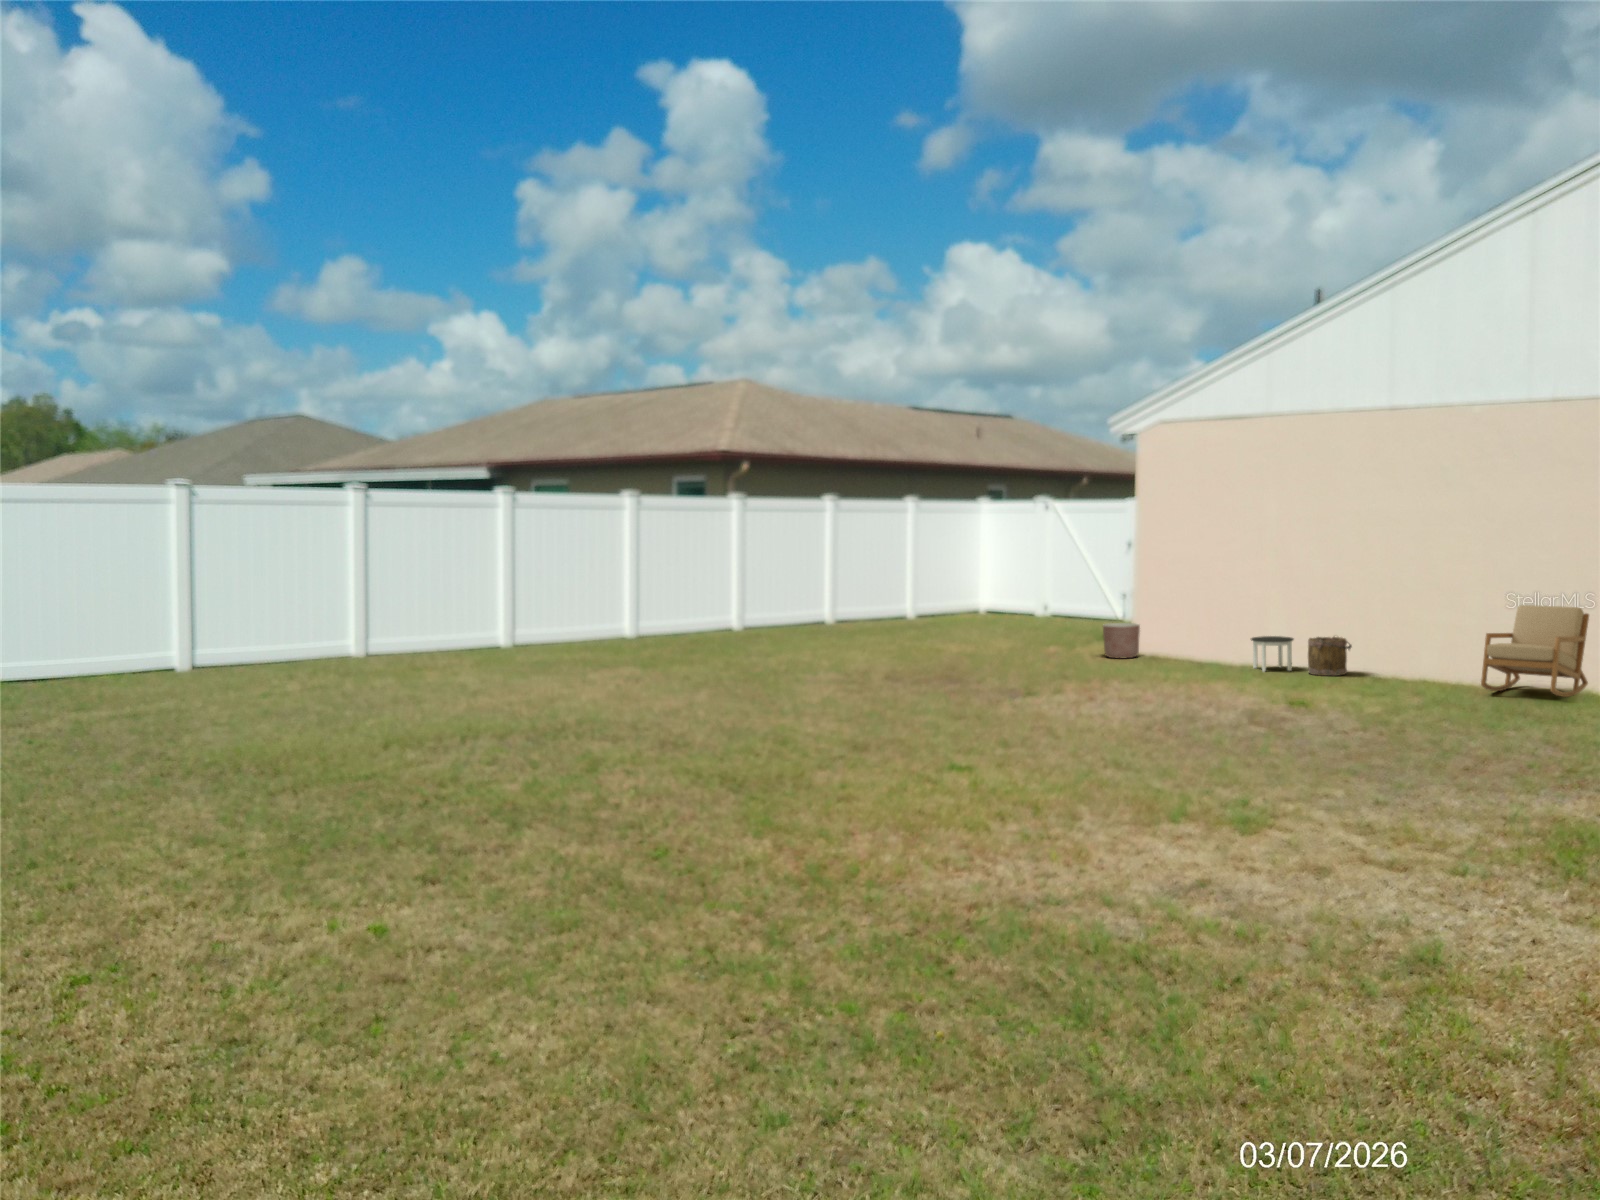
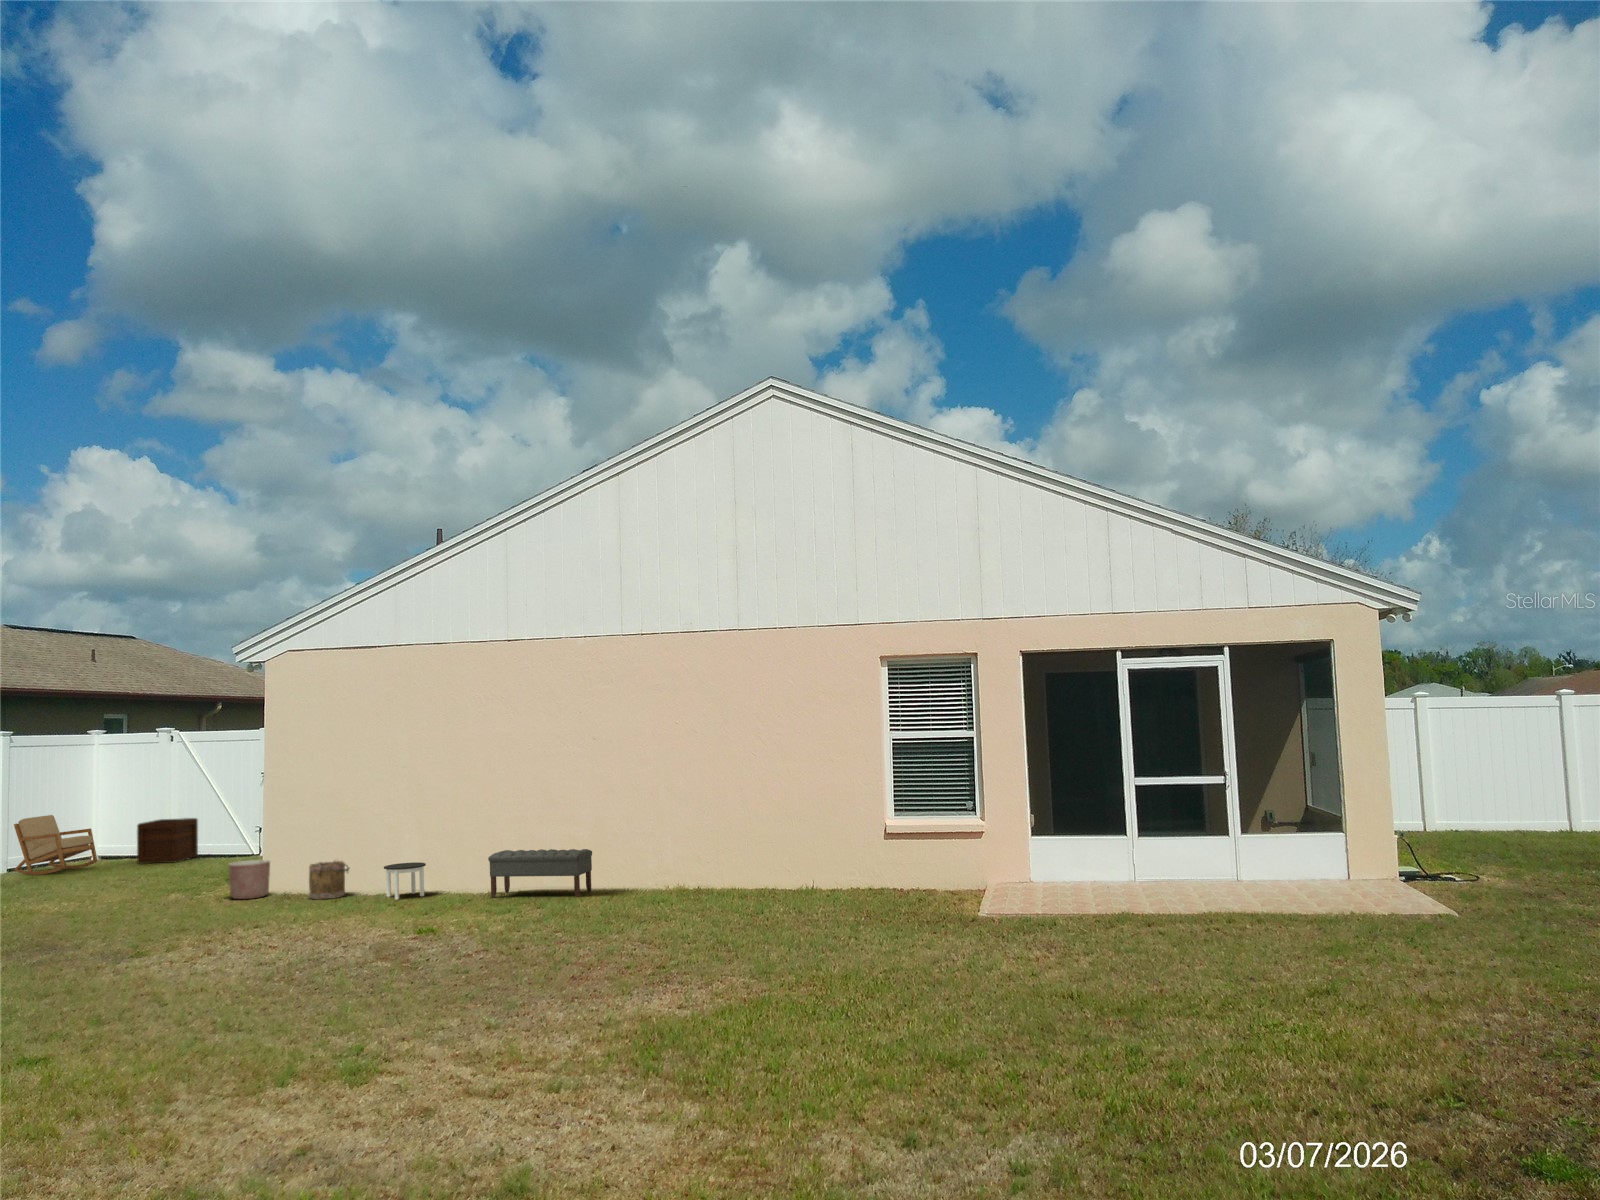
wooden crate: none [1019,581,1070,621] -> present [137,818,198,864]
chair: present [1481,605,1589,697] -> present [14,815,97,875]
bench: none [1363,631,1486,687] -> present [488,849,592,898]
bucket: present [1308,636,1352,676] -> present [309,860,349,900]

